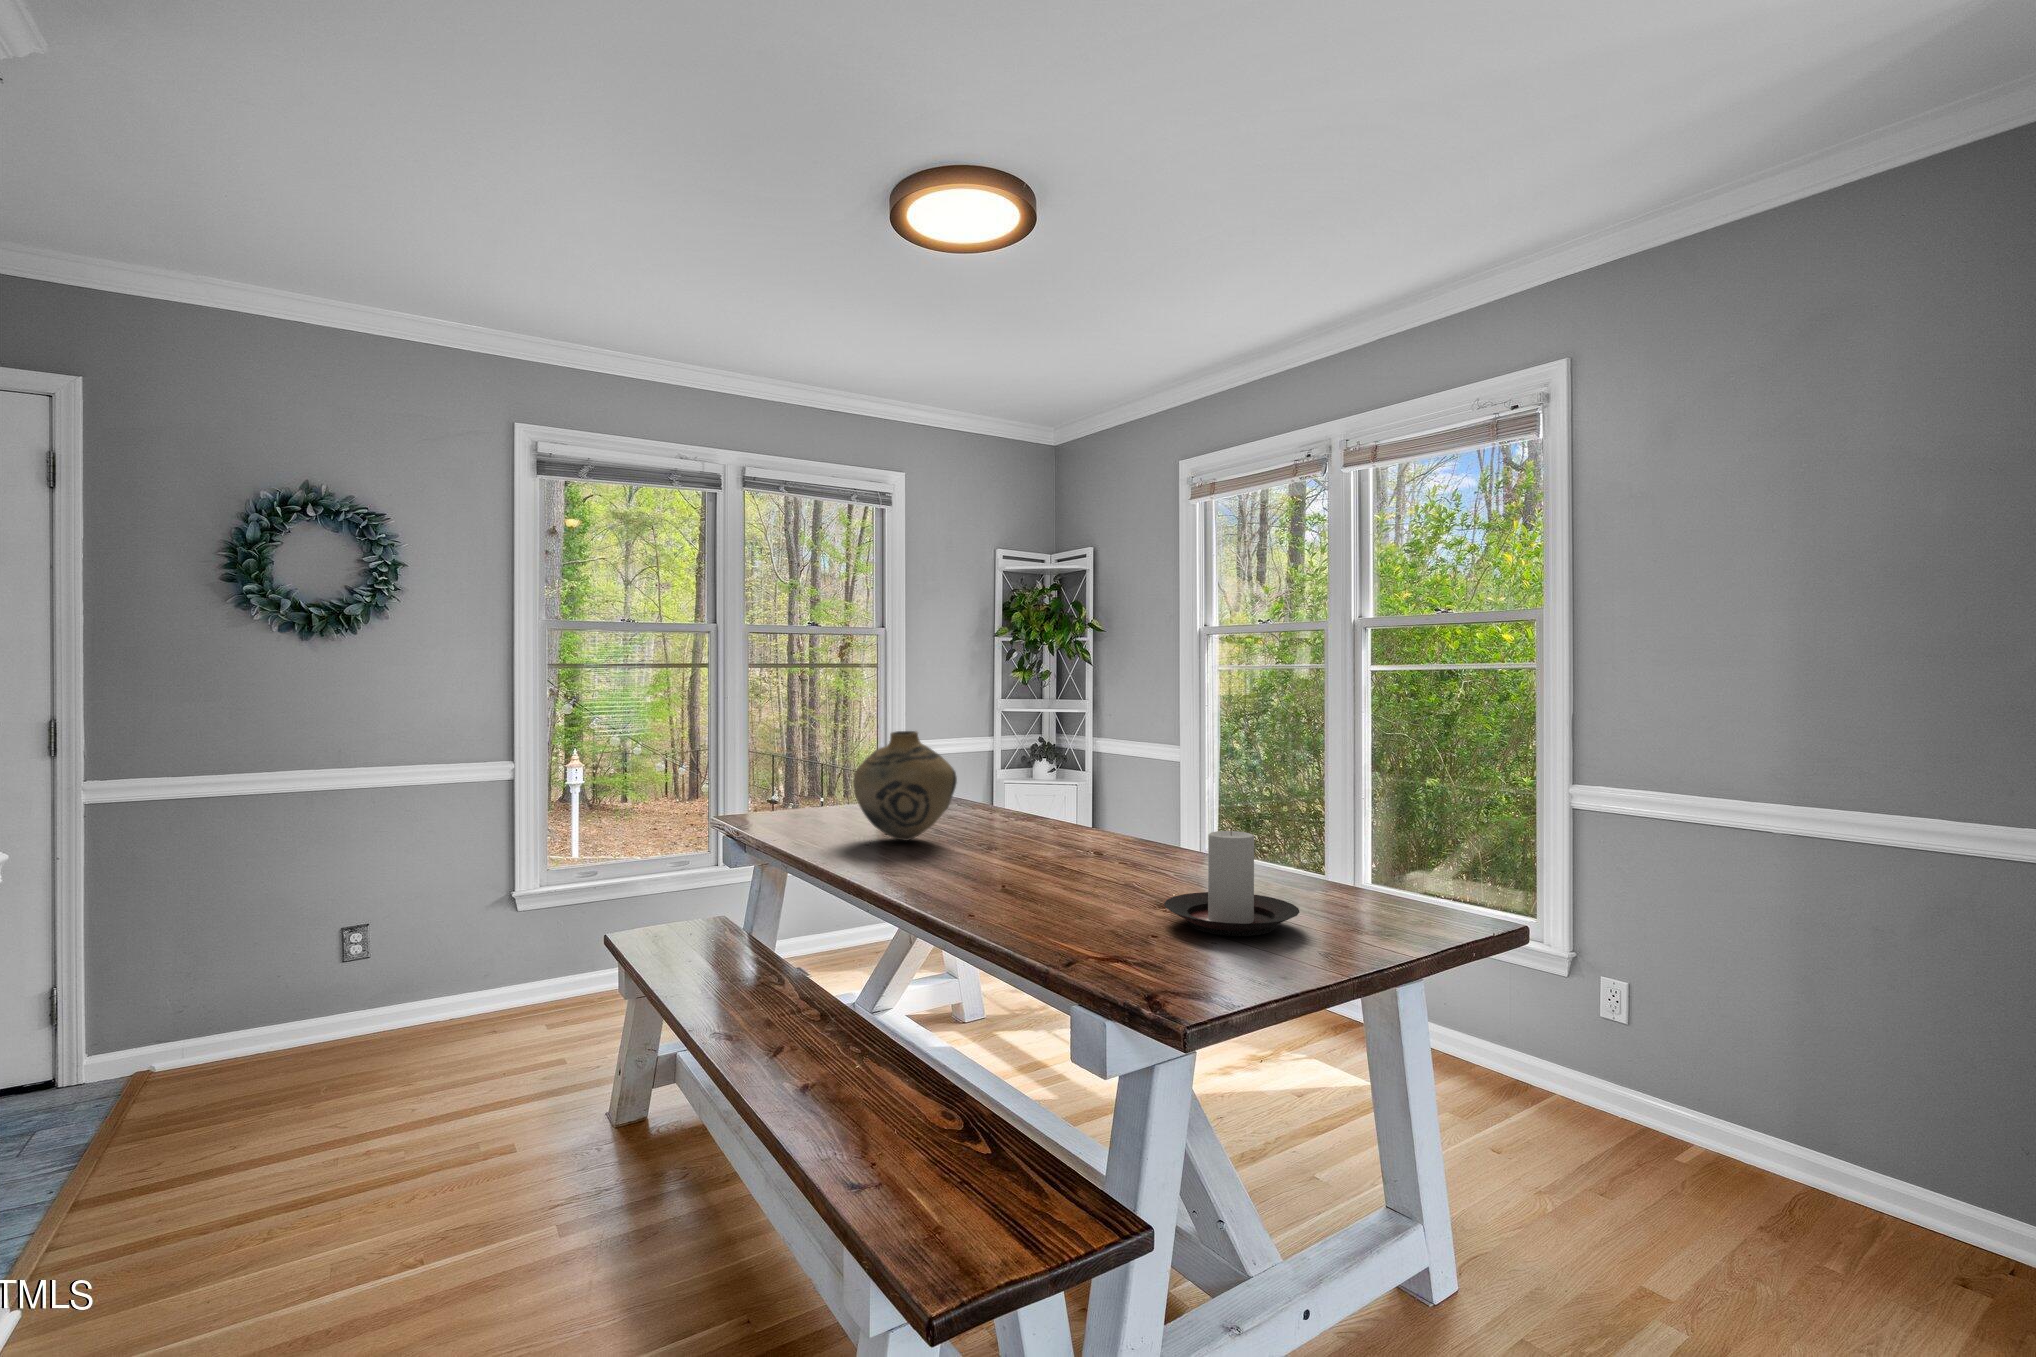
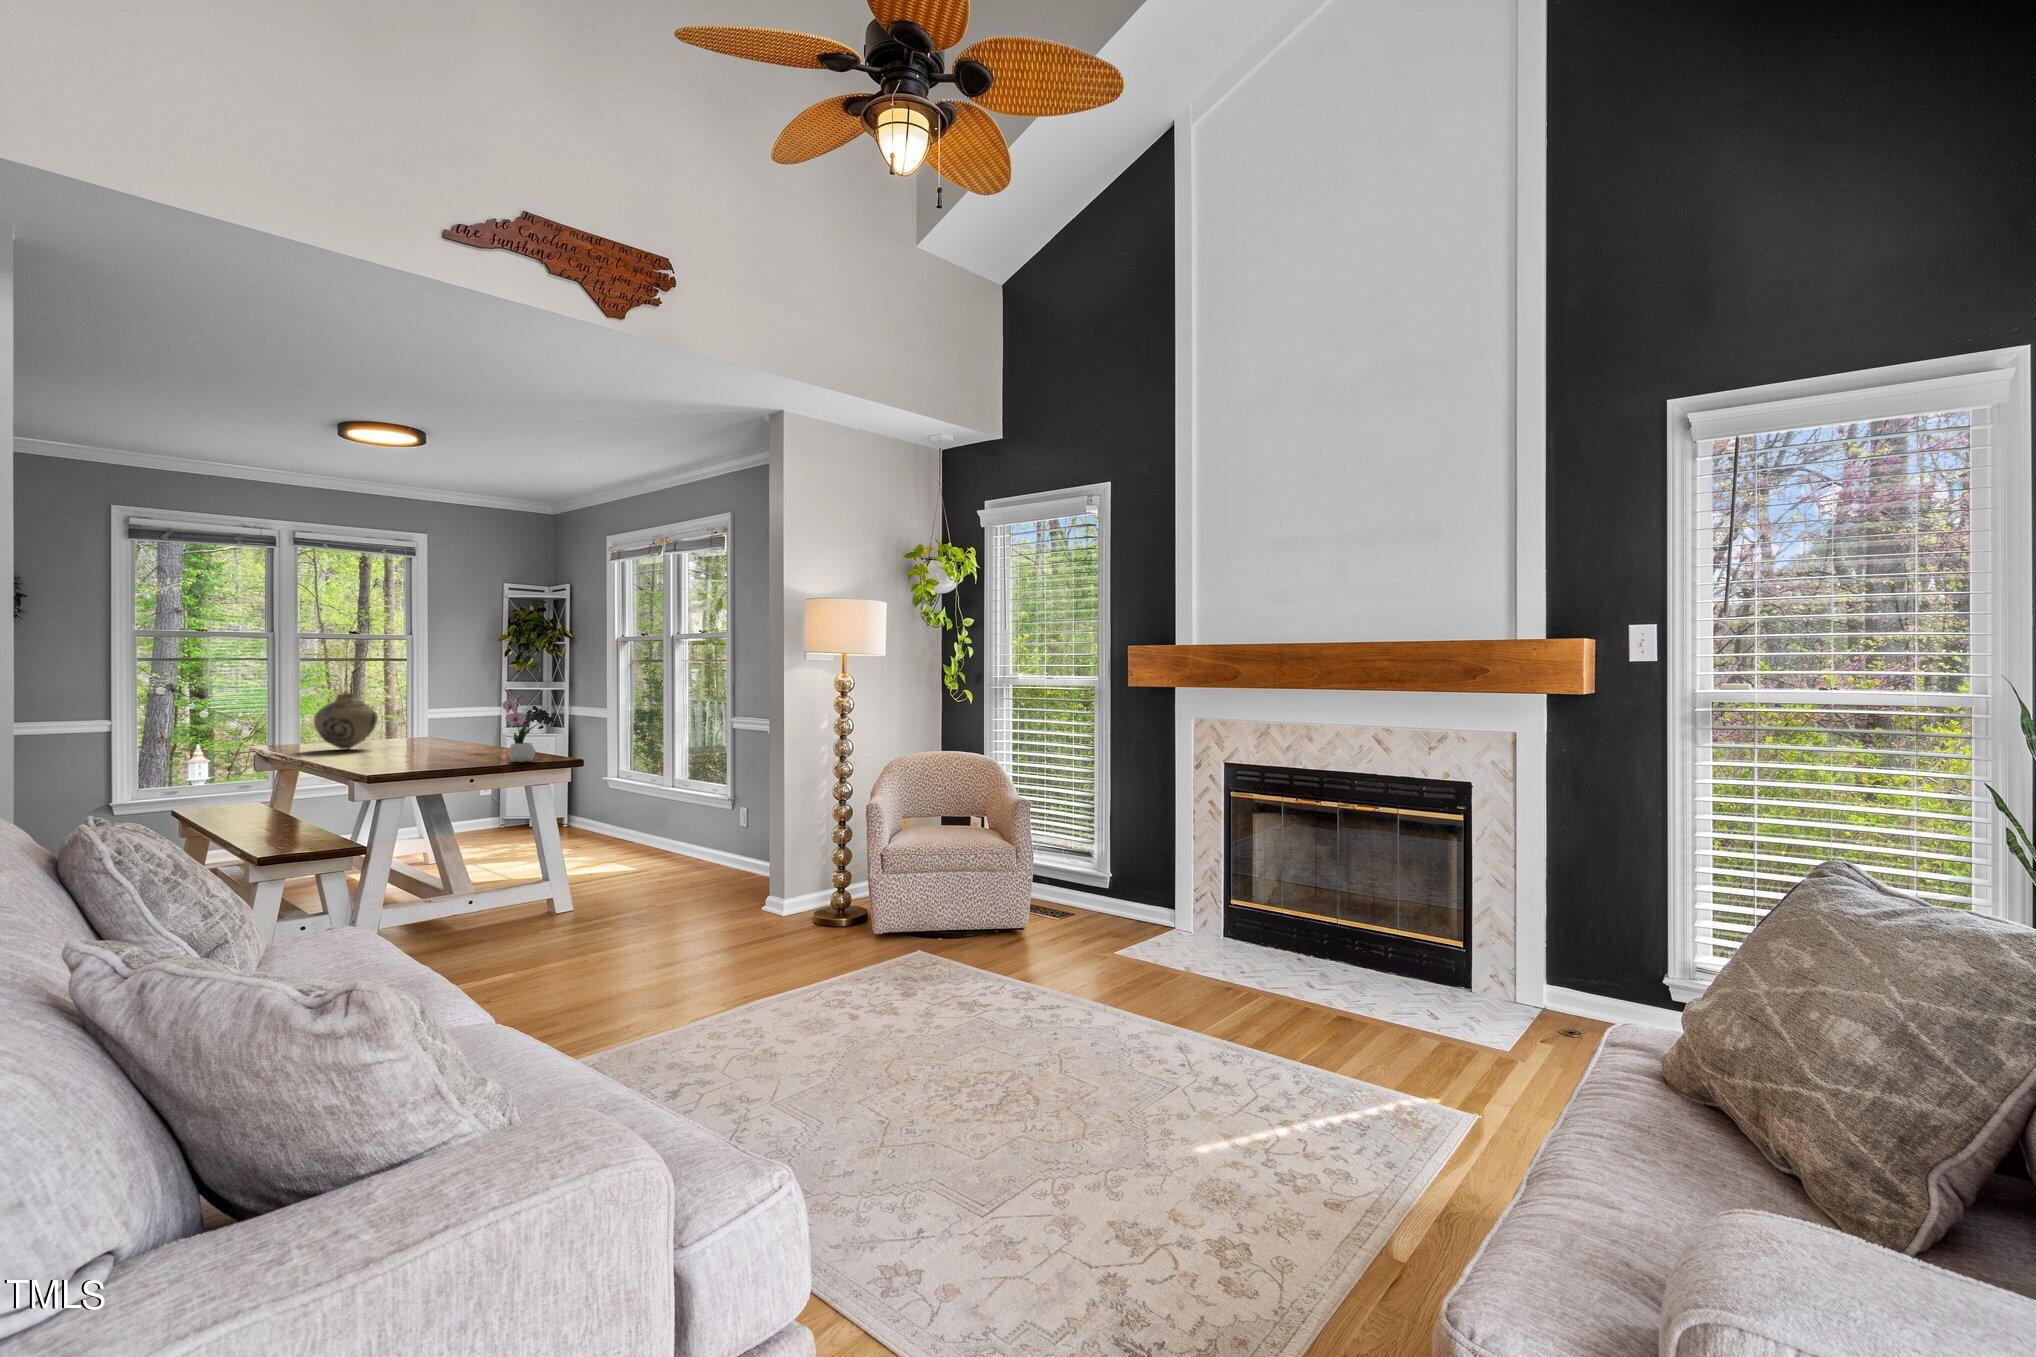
flower arrangement: none [1348,740,1414,921] -> present [502,689,538,762]
candle holder: present [1164,828,1299,936] -> none [412,724,474,766]

